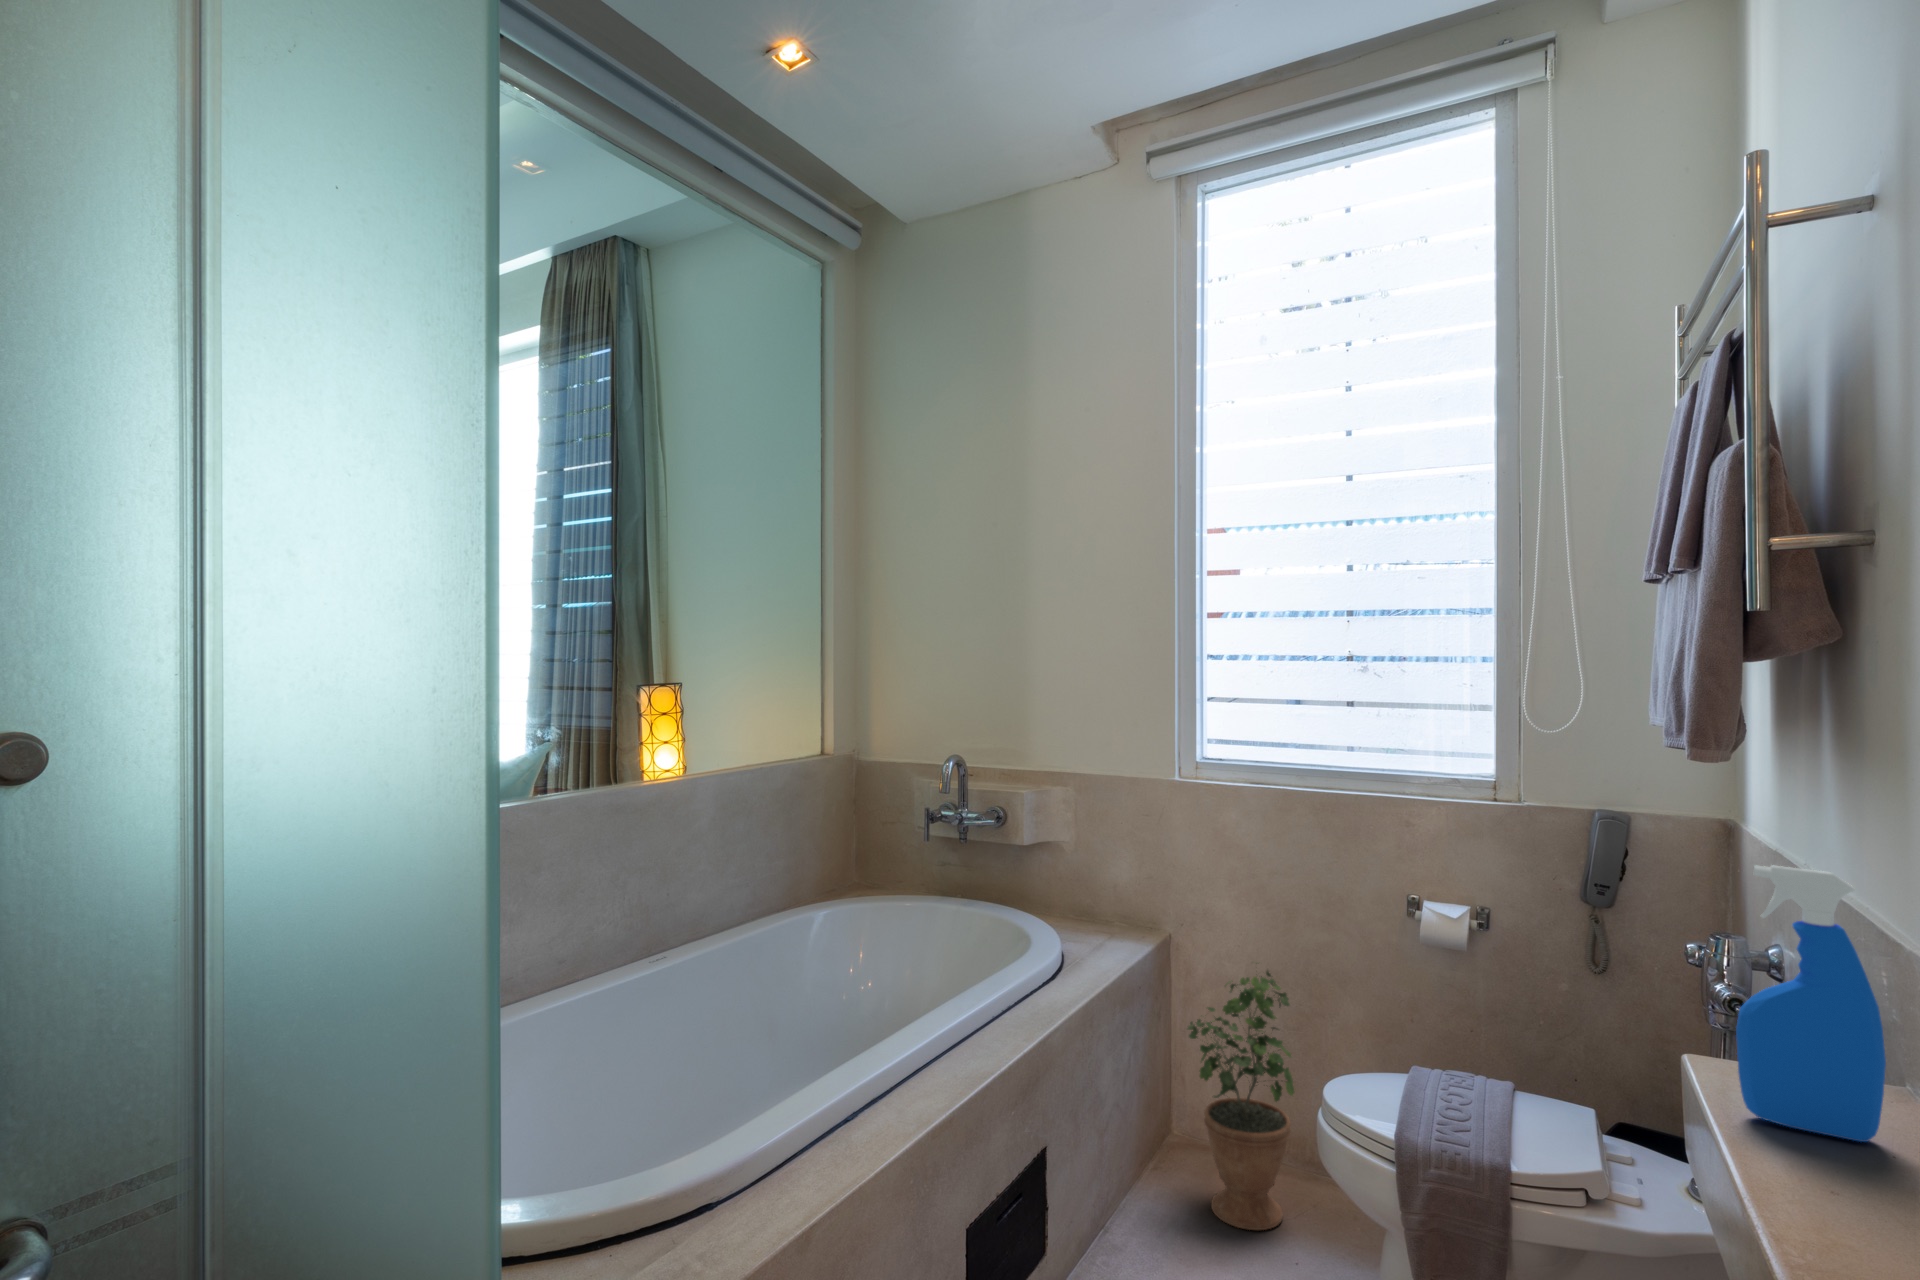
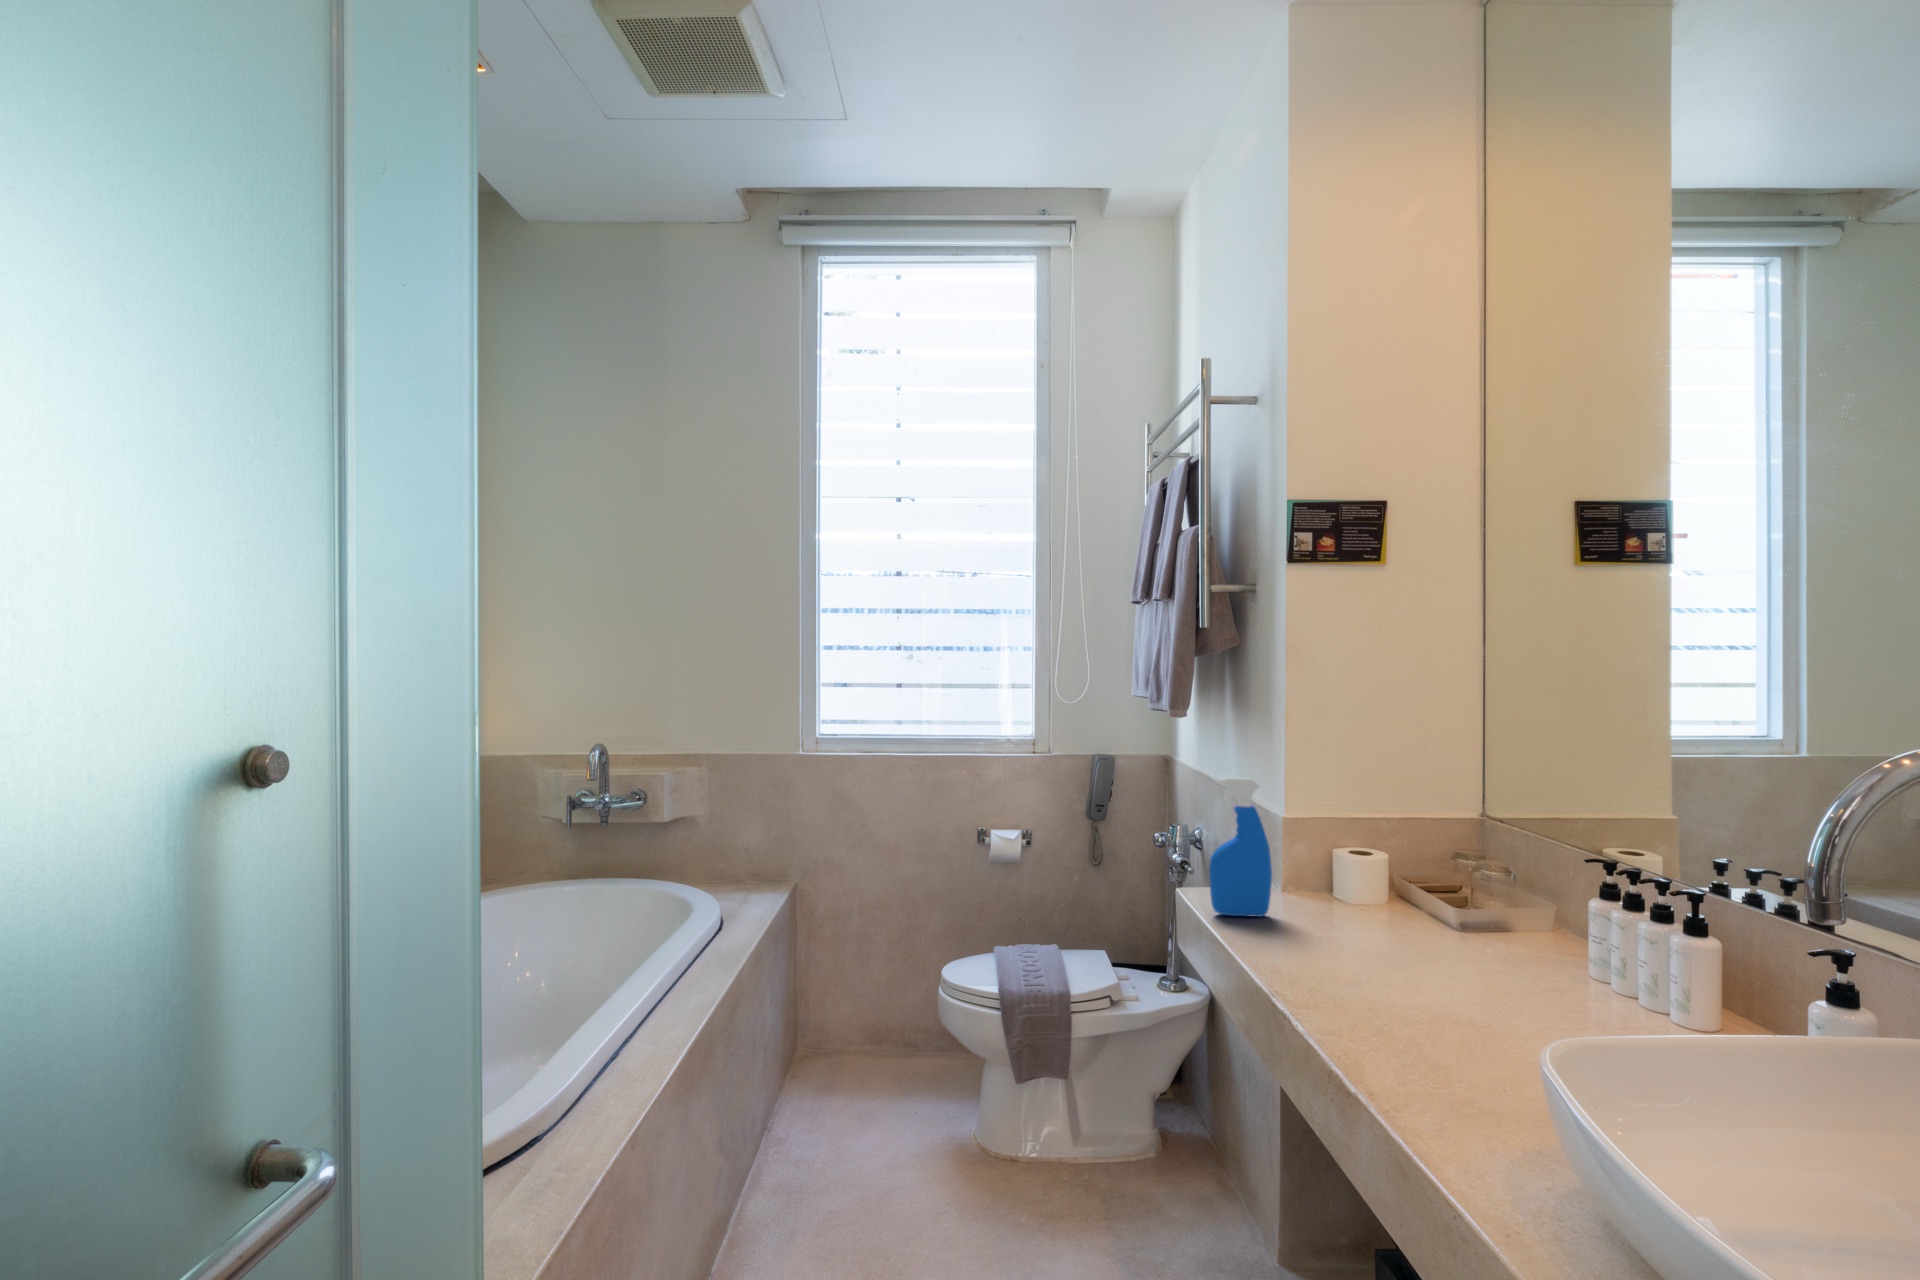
potted plant: present [1187,971,1294,1230] -> none [825,892,906,1095]

